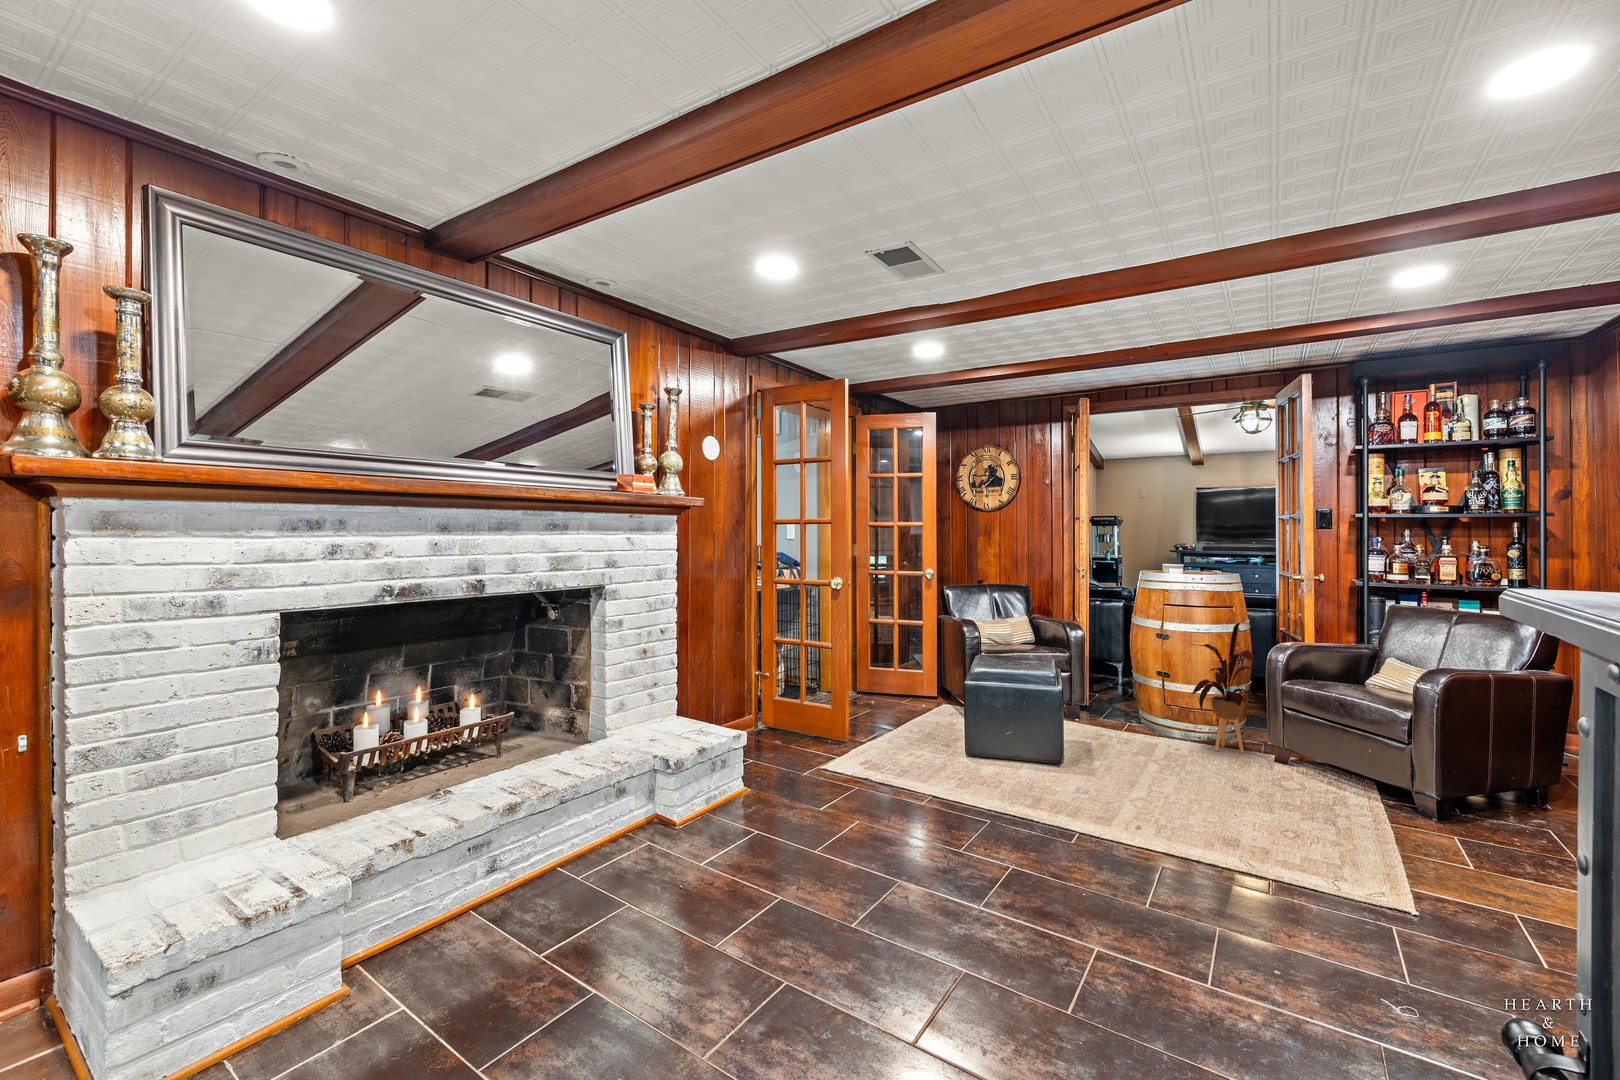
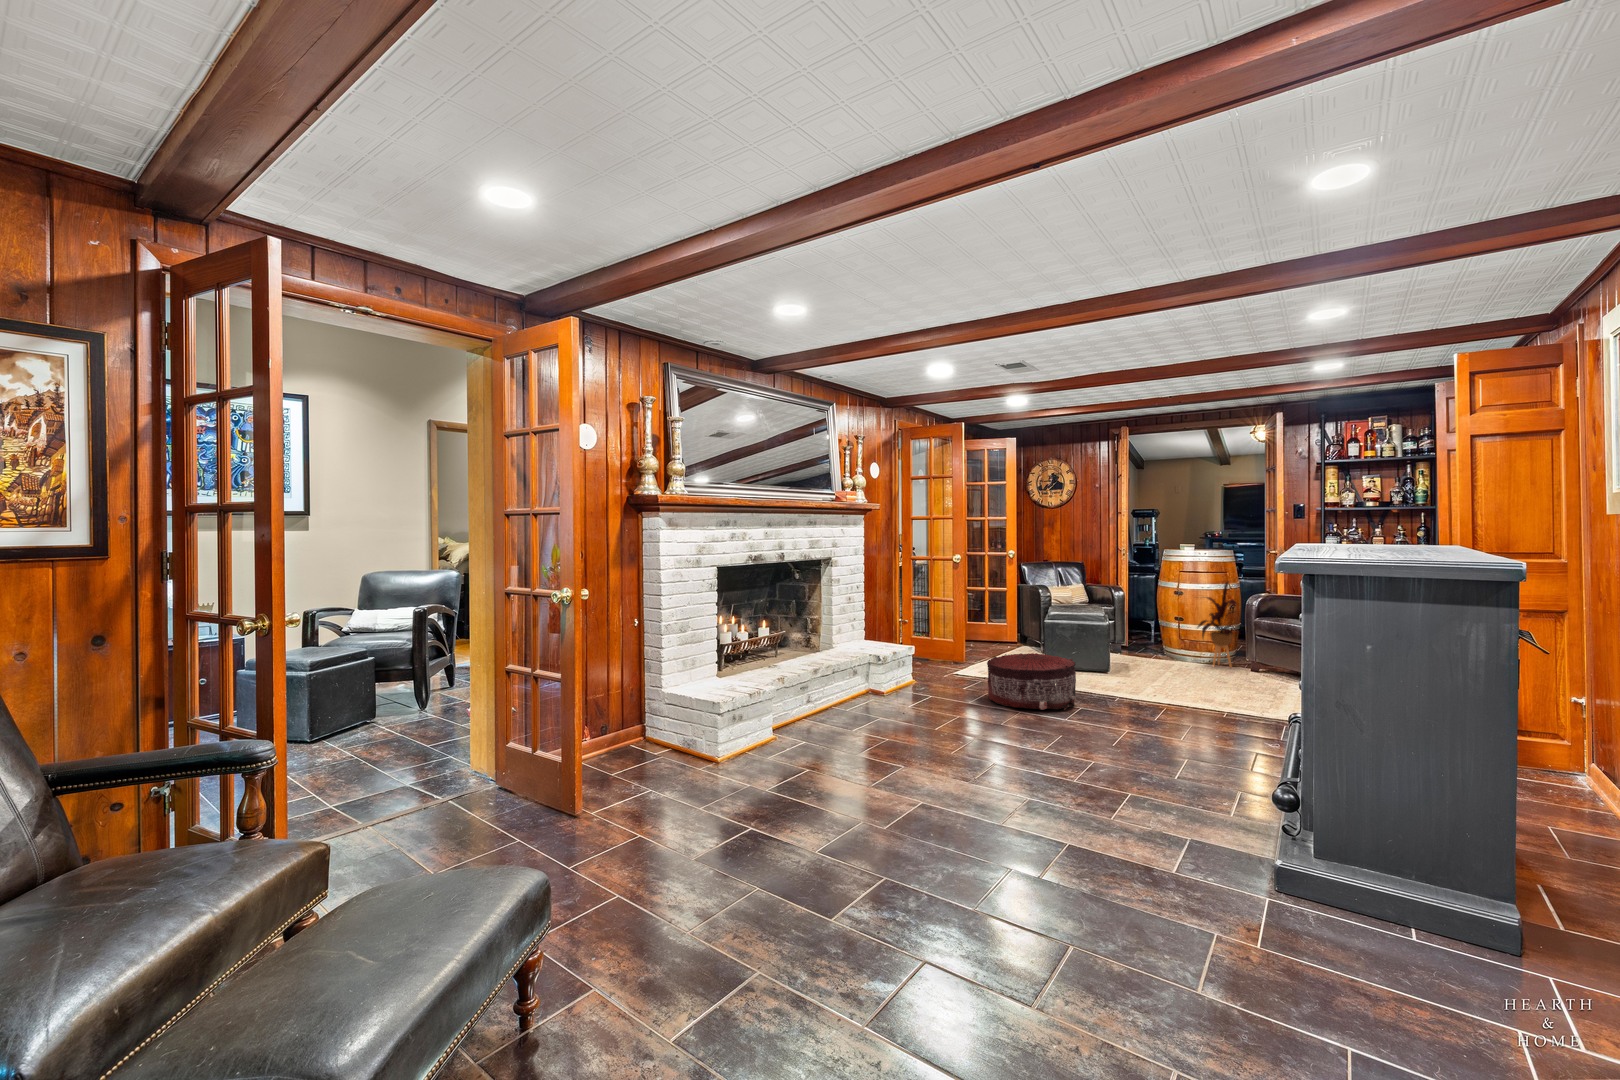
pouf: none [856,752,1009,877] -> present [987,653,1076,710]

